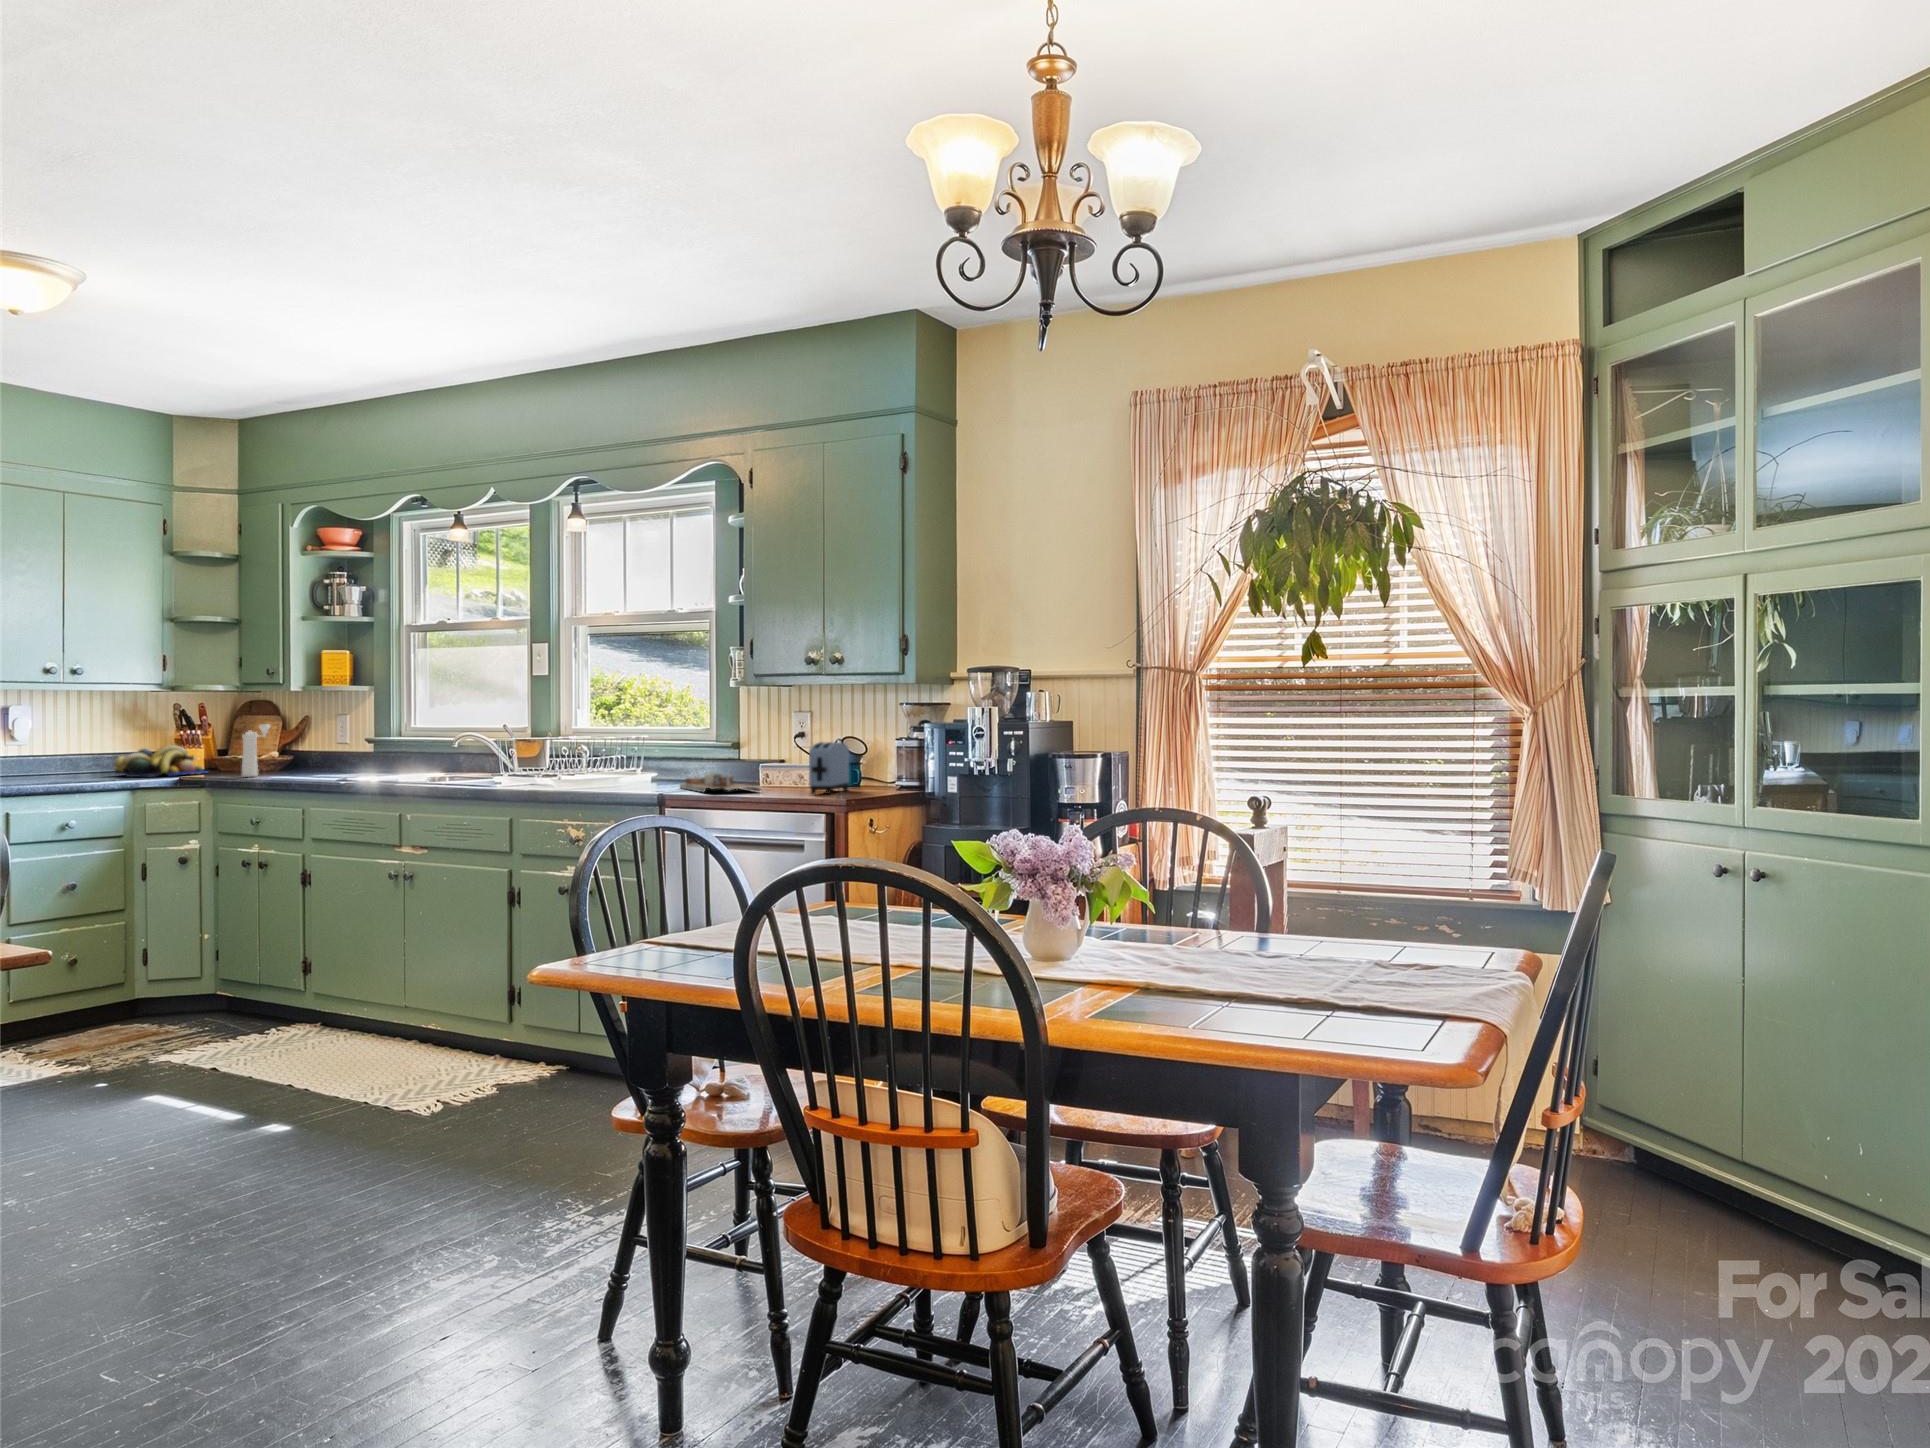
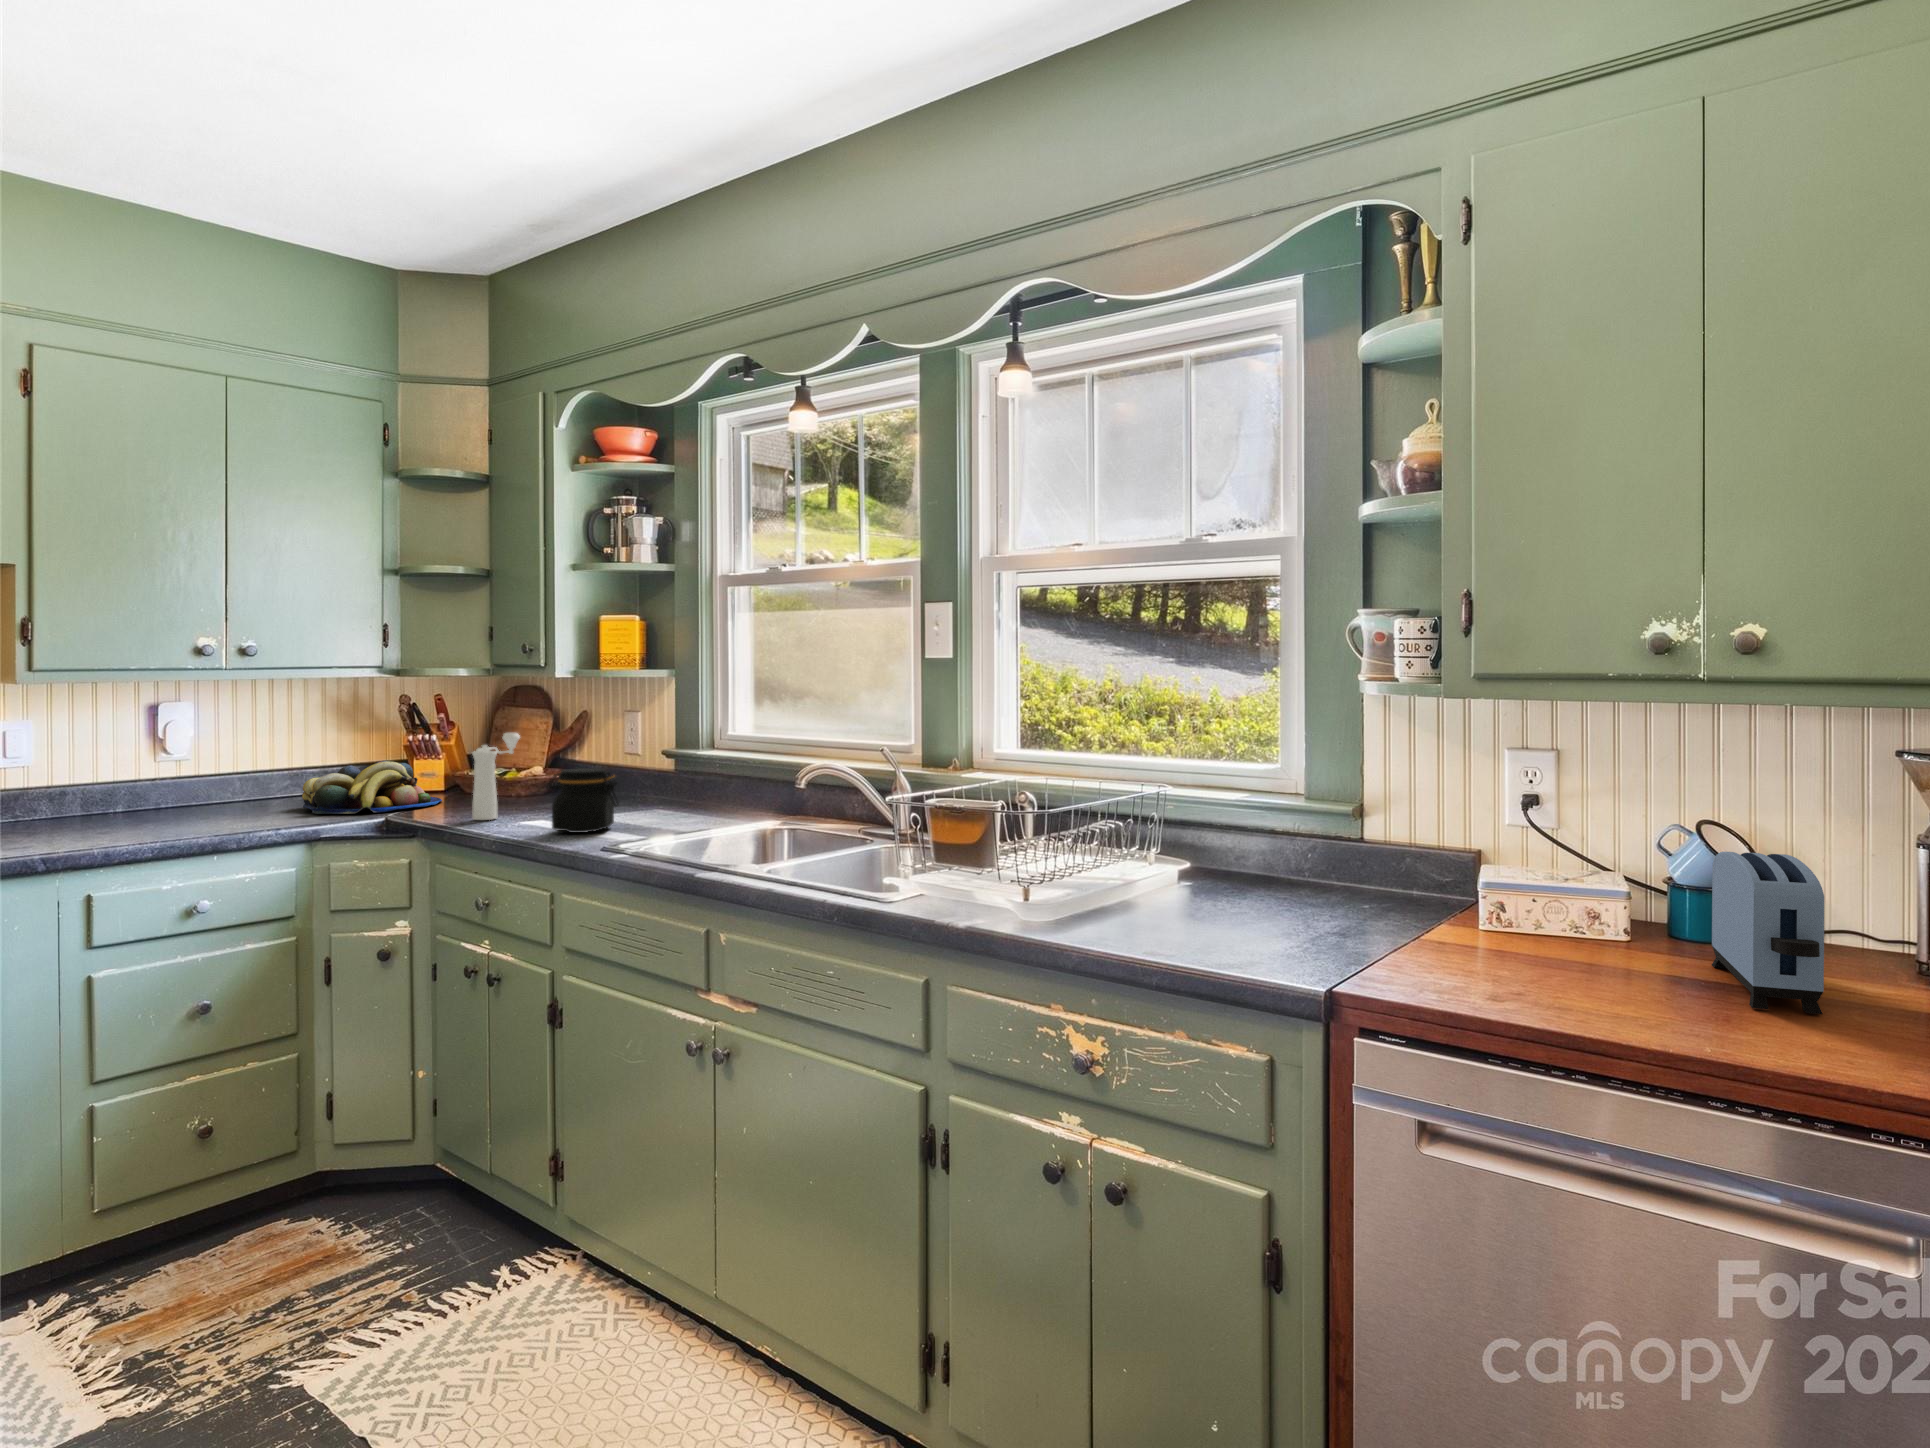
jar: none [296,742,342,778] -> present [547,768,619,833]
cutting board: present [680,773,762,792] -> none [1294,896,1571,981]

